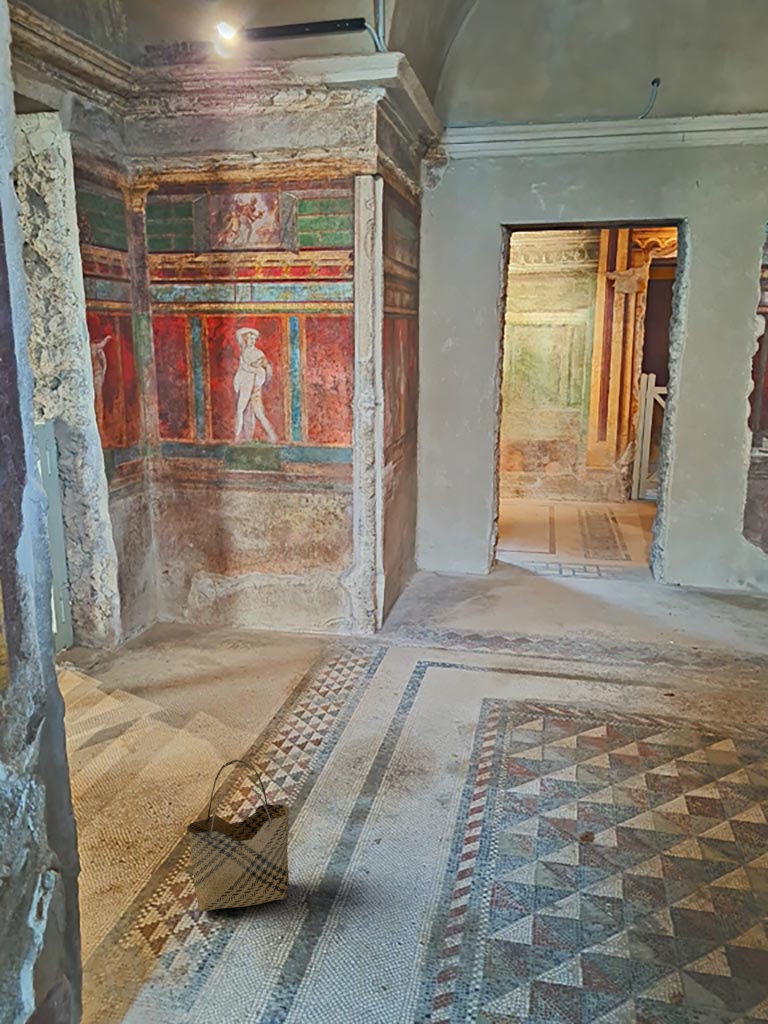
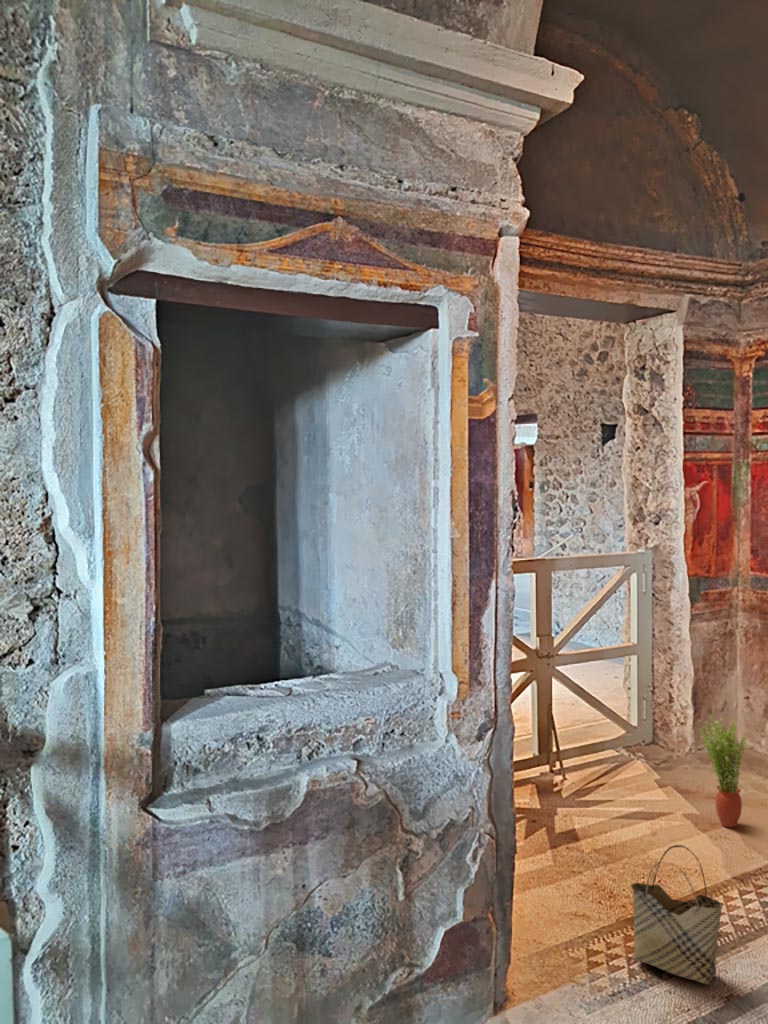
potted plant: none [164,598,219,715] -> present [699,715,746,827]

